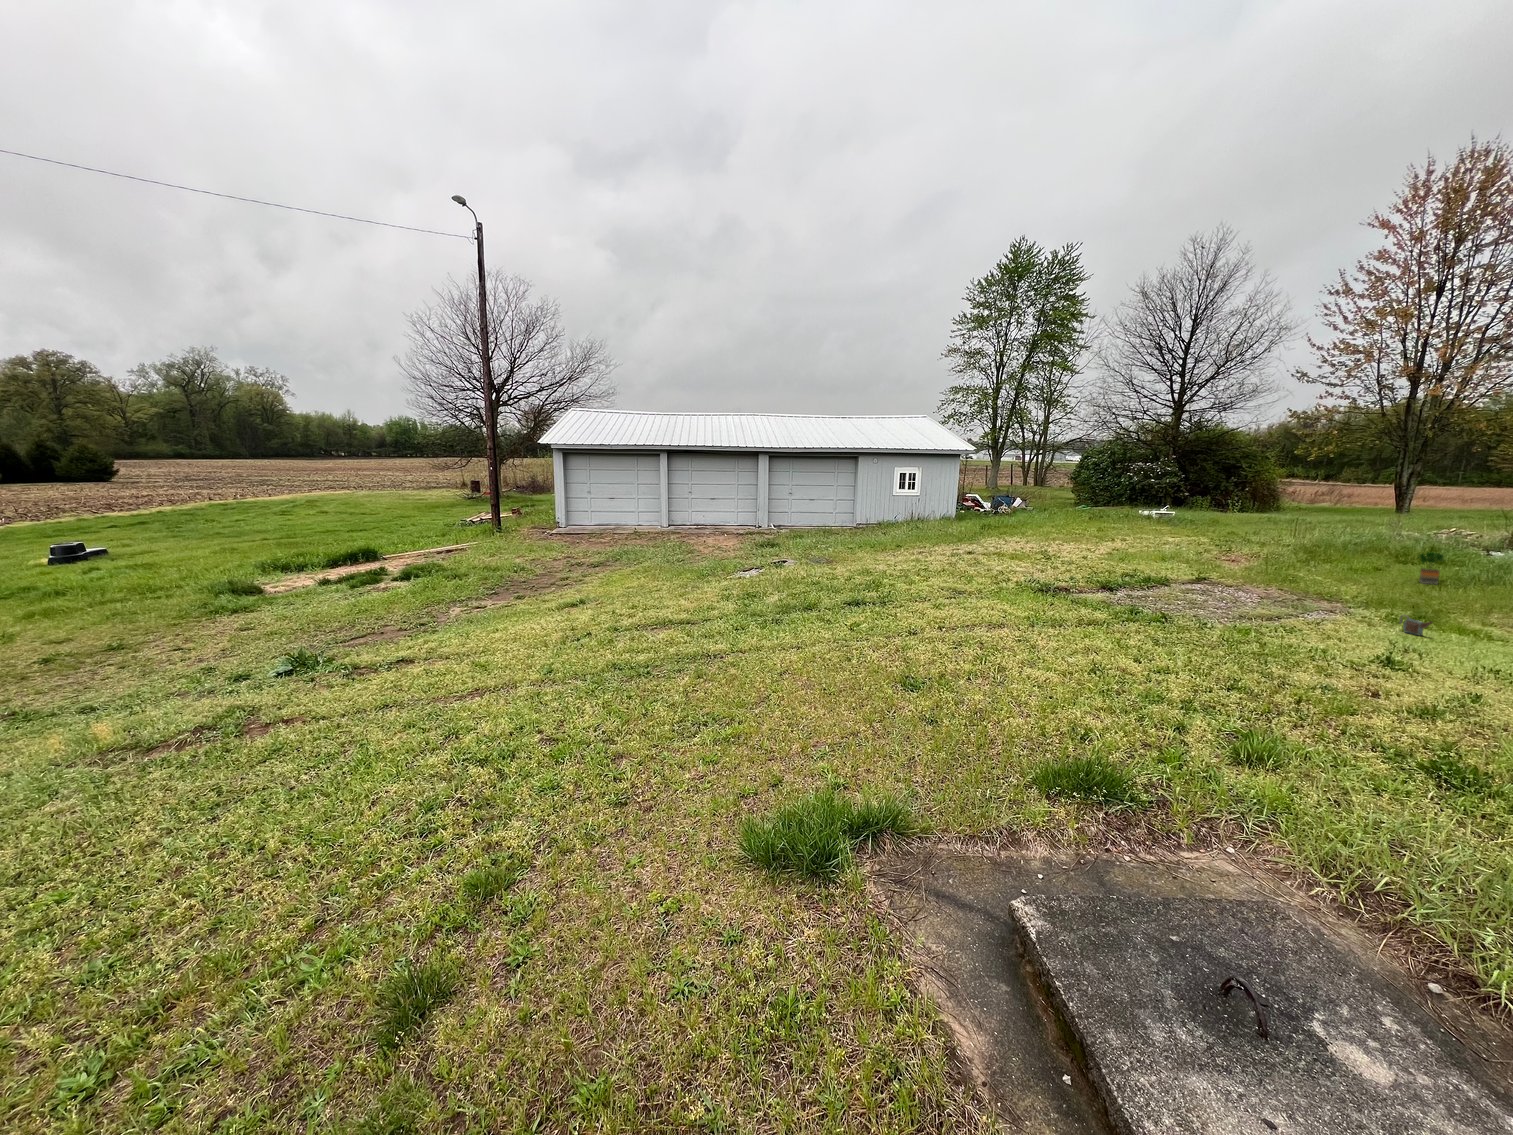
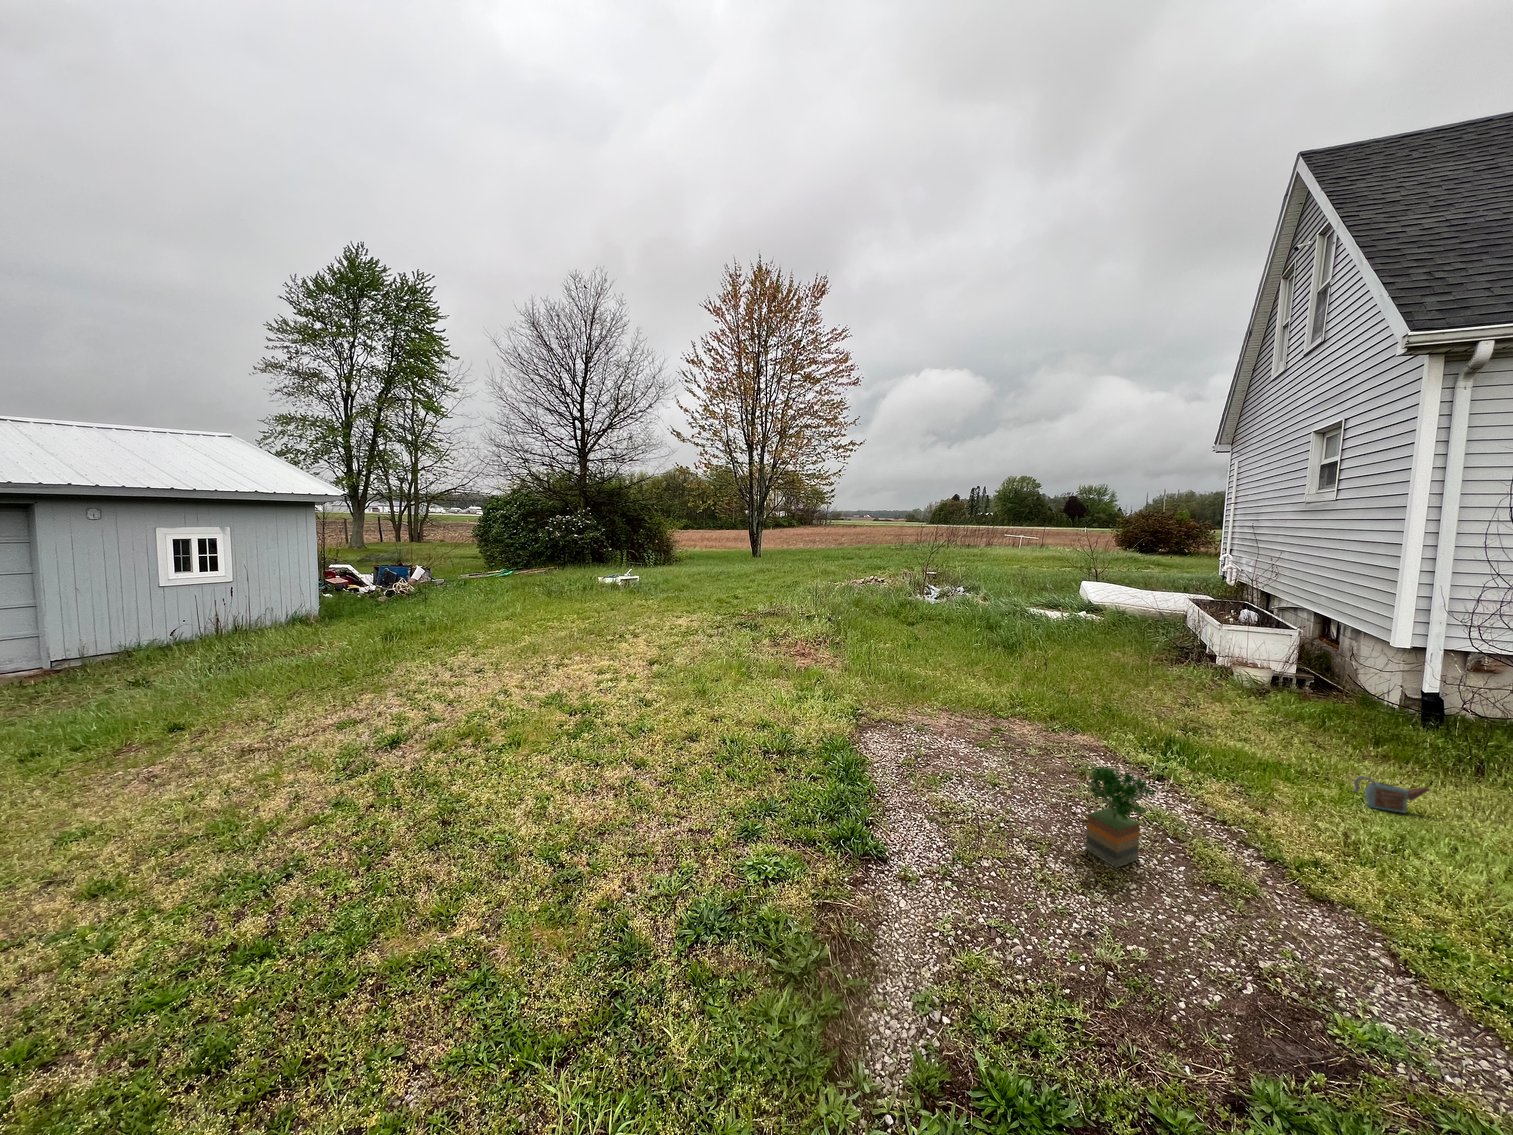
potted tree: present [1418,552,1448,584] -> present [1086,767,1155,868]

